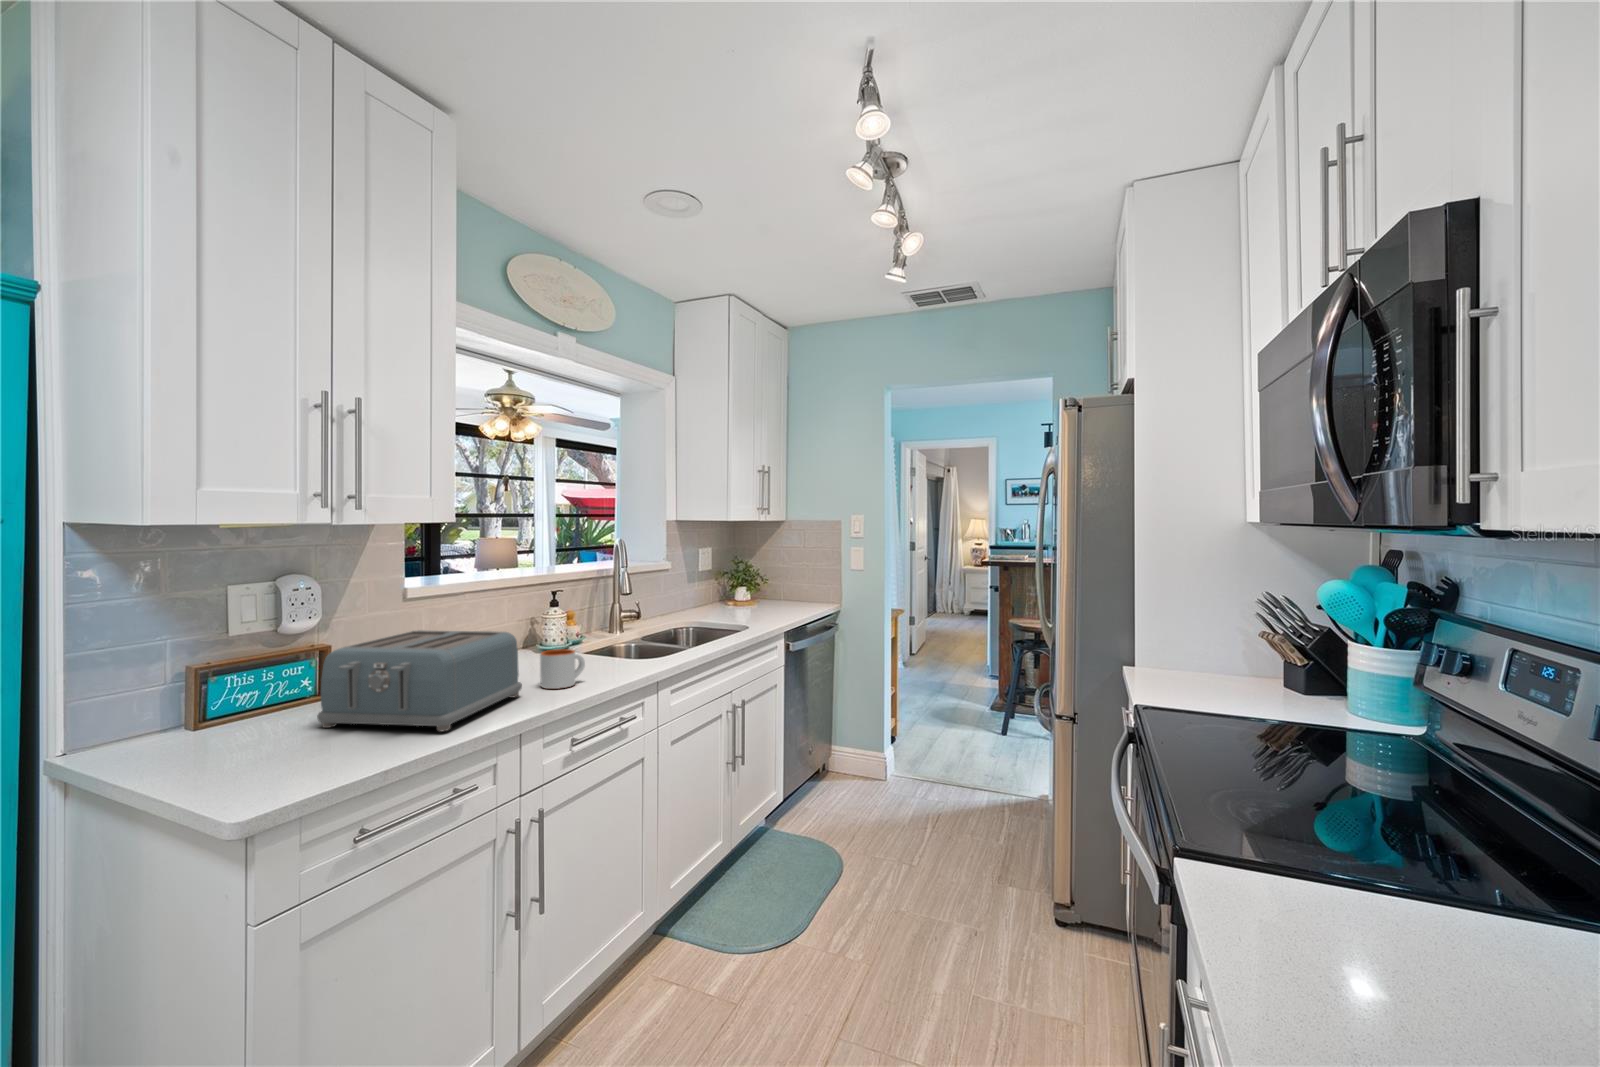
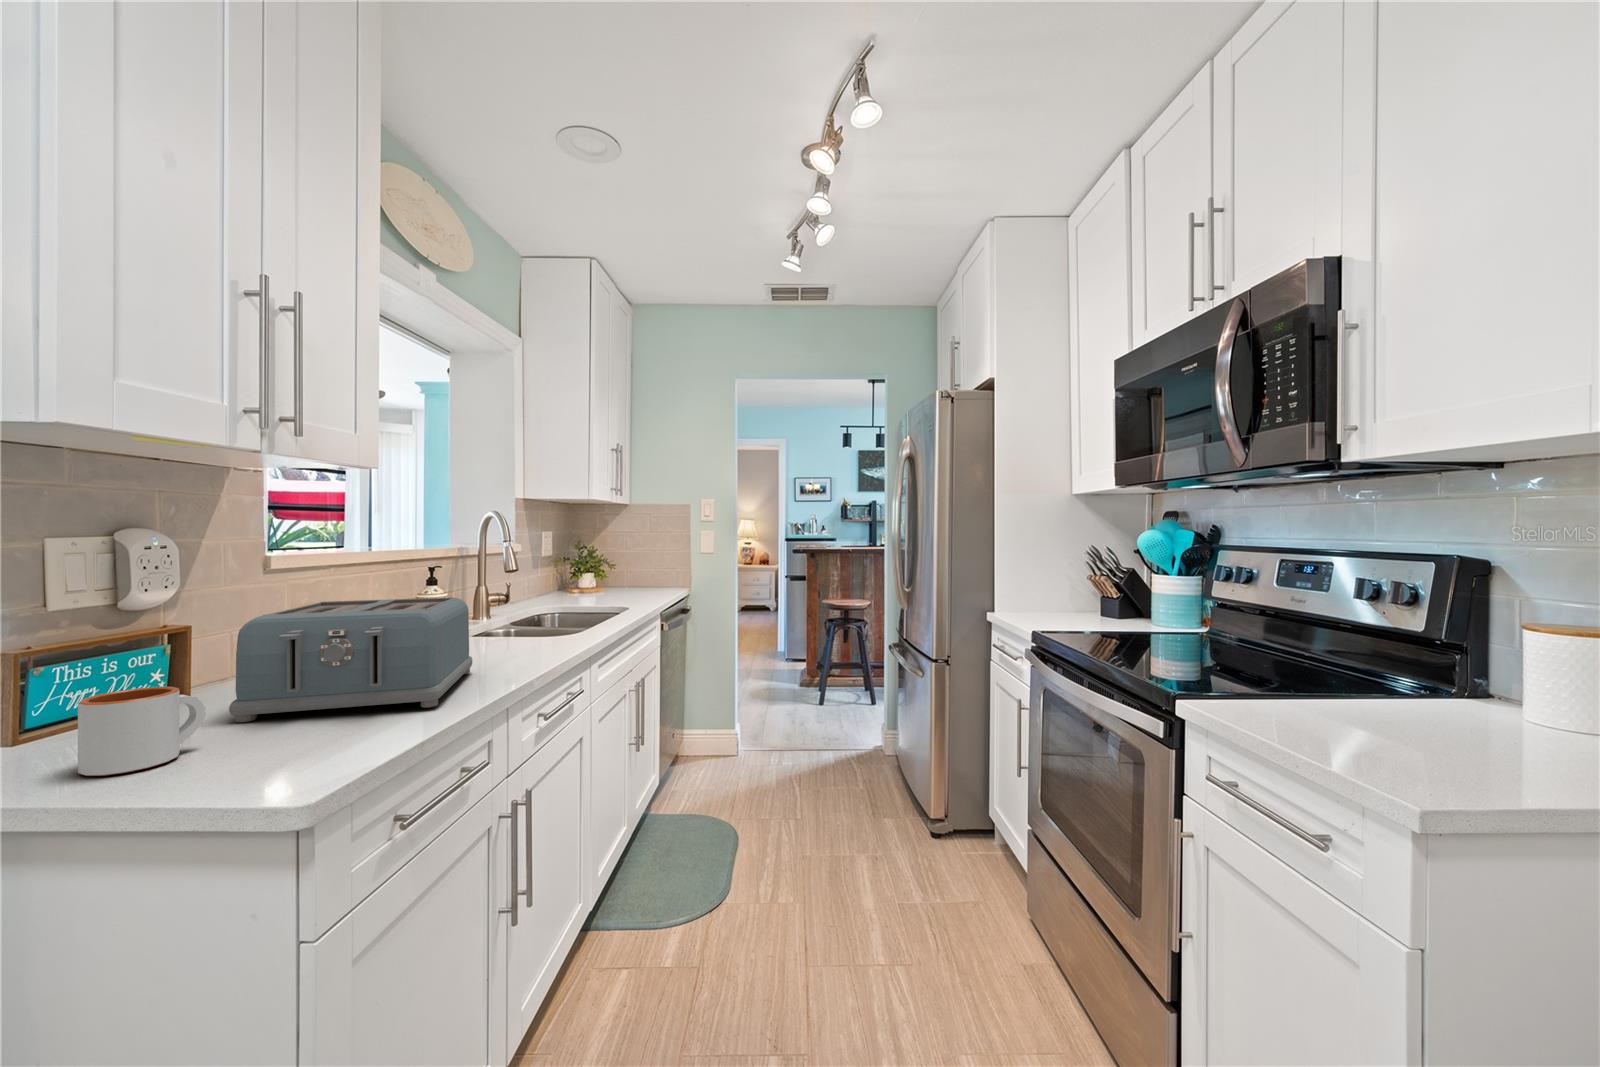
mug: present [540,649,585,689] -> present [78,687,206,776]

